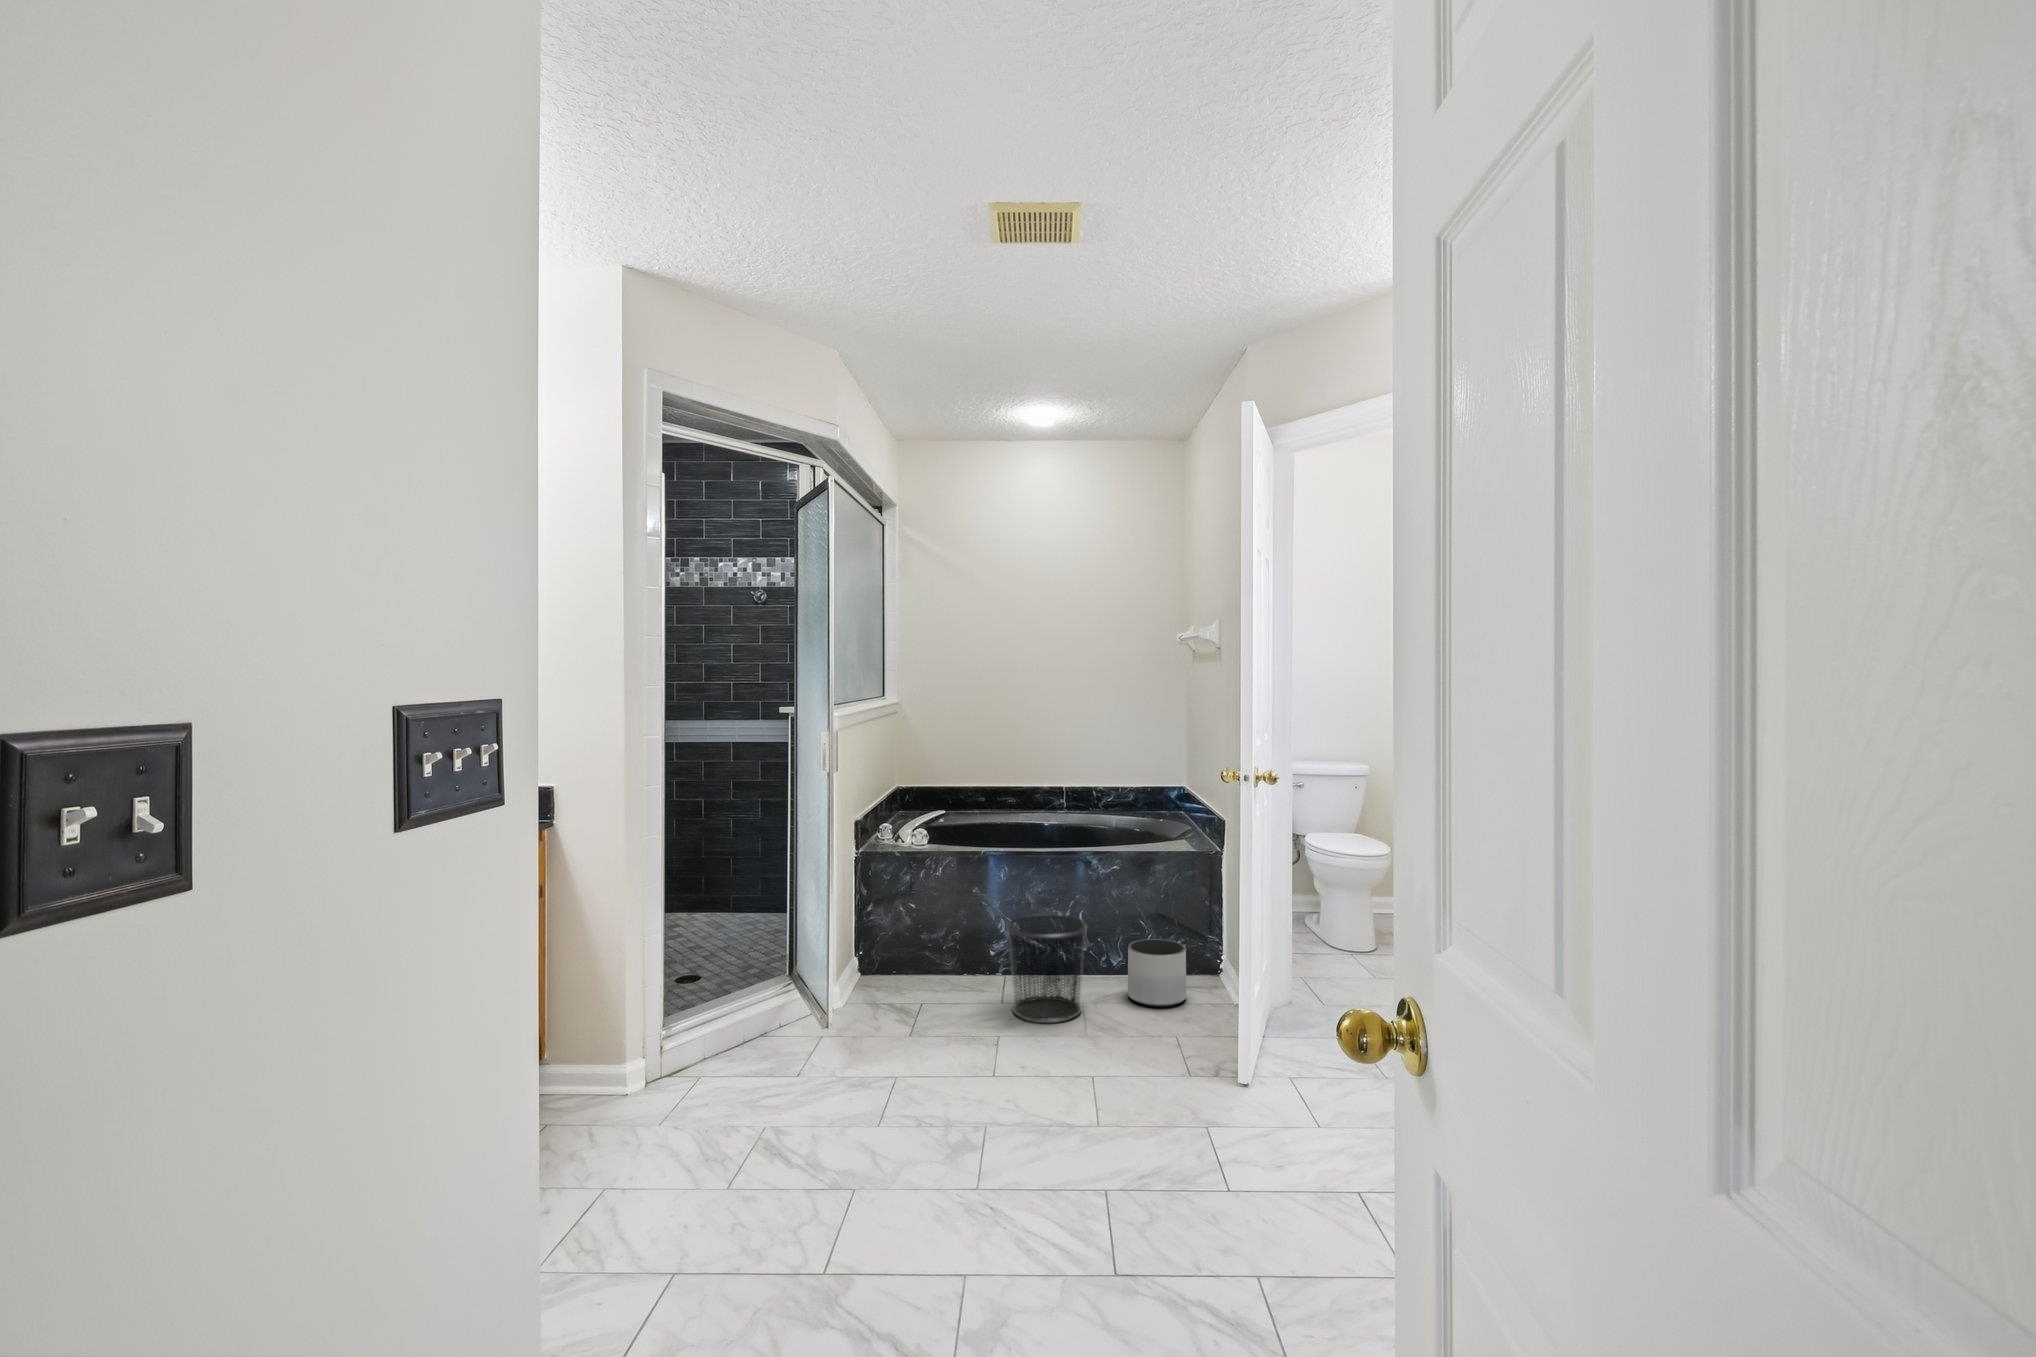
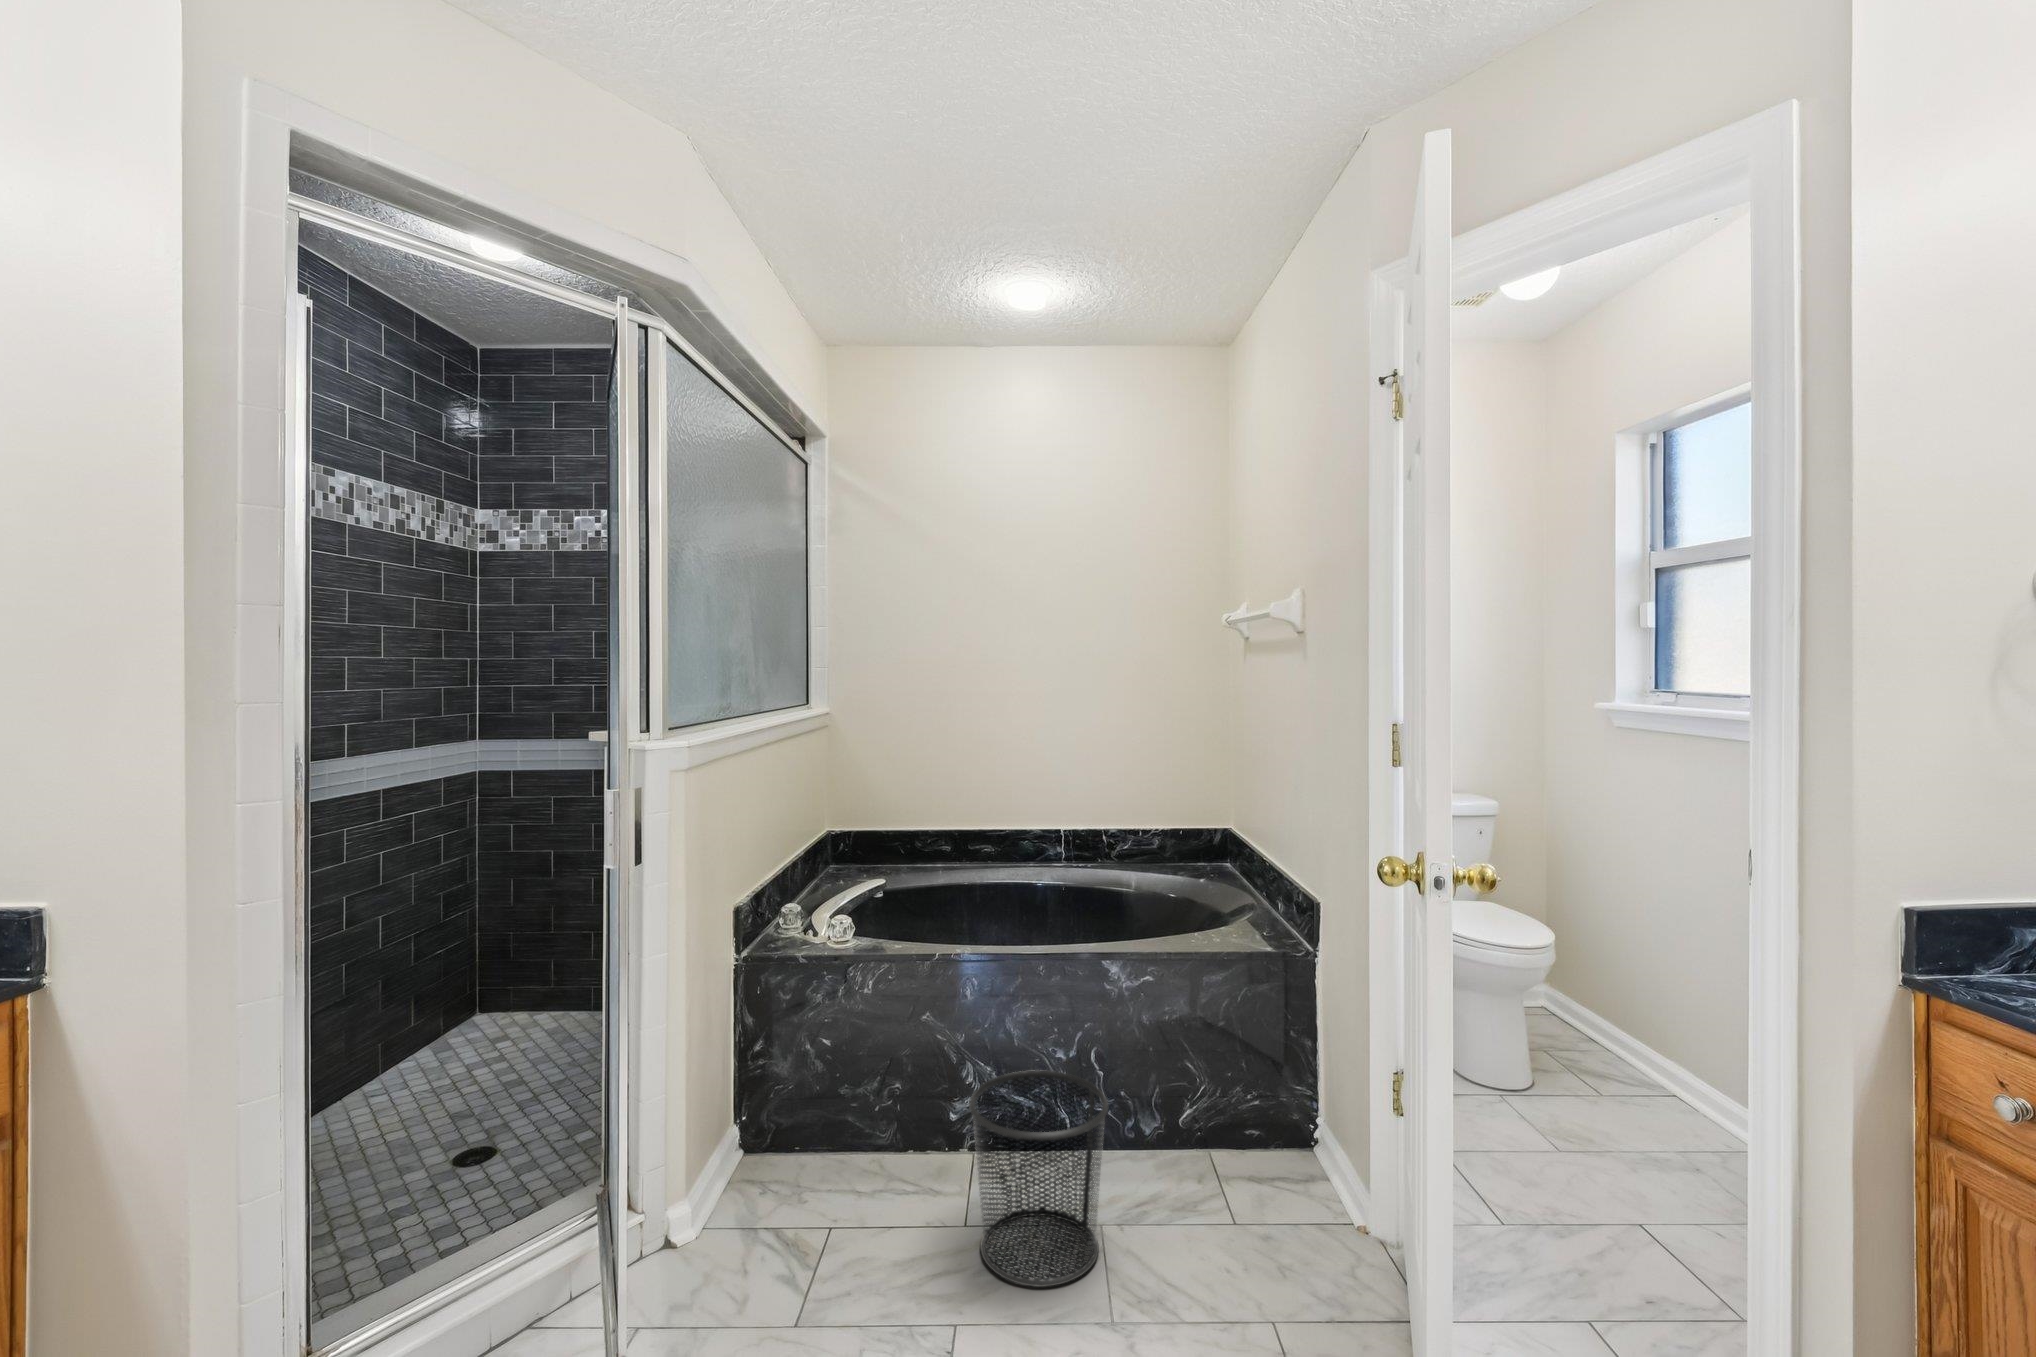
planter: present [1128,939,1186,1007] -> none [1174,1104,1274,1238]

